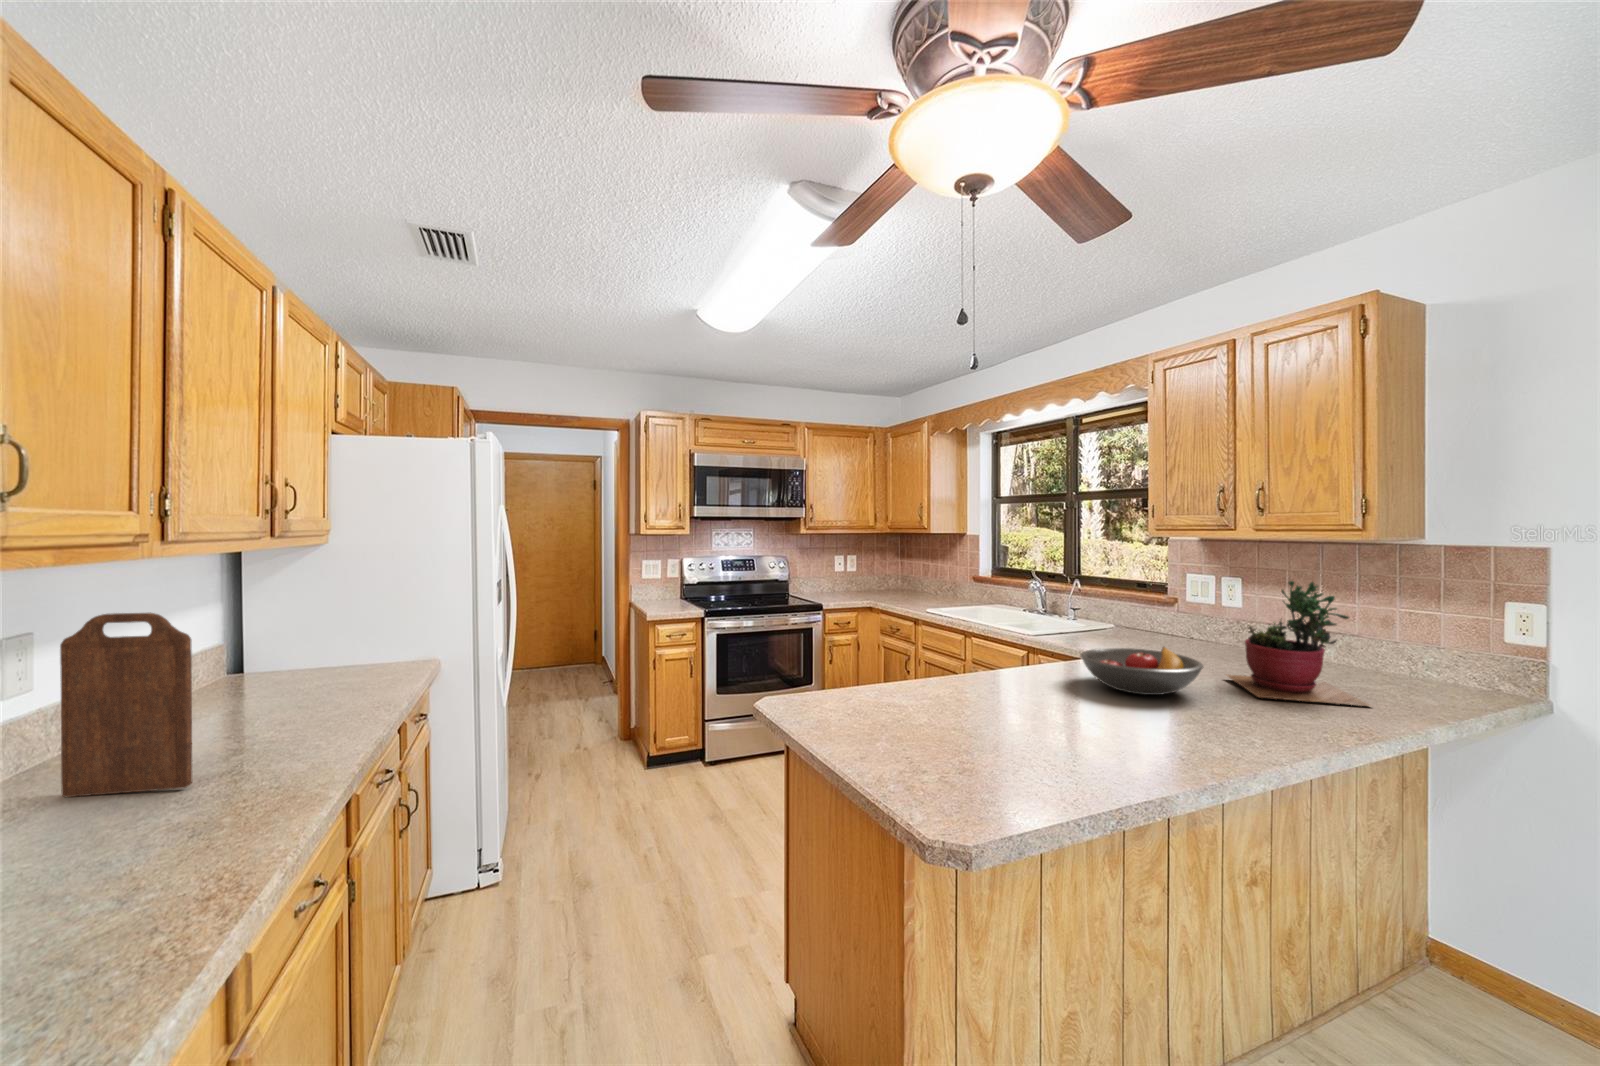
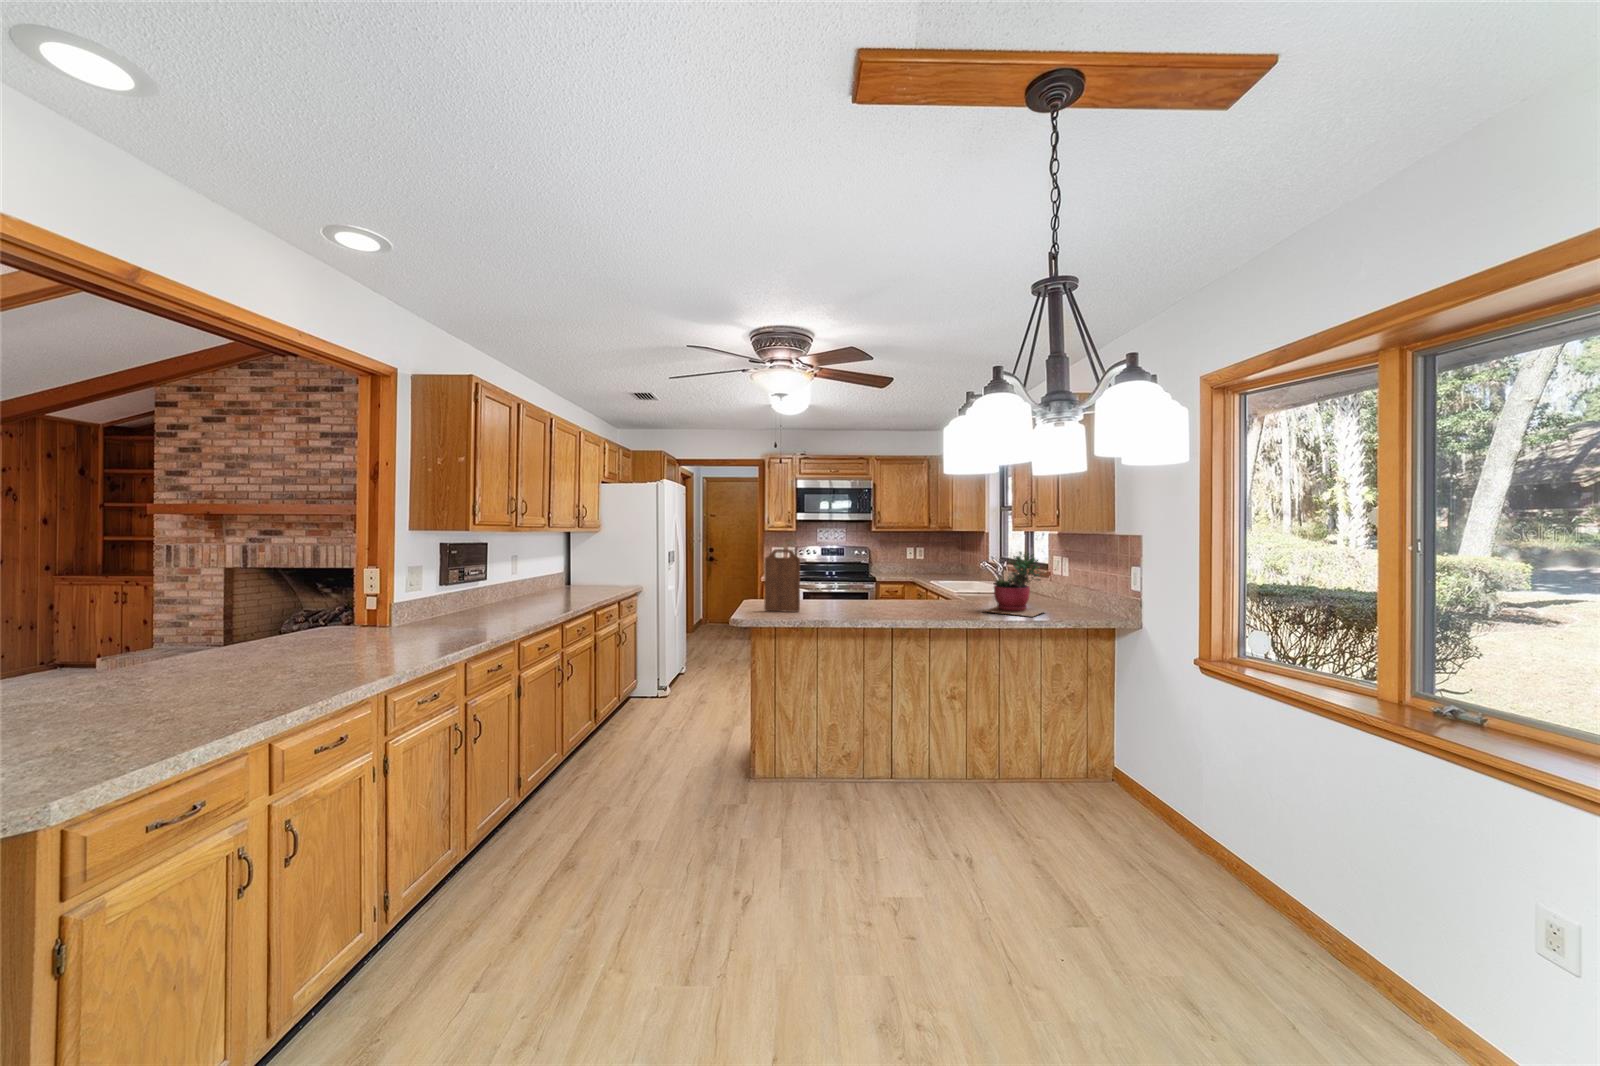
cutting board: present [60,613,192,797] -> present [764,549,800,612]
fruit bowl: present [1080,647,1203,695] -> none [903,586,962,608]

